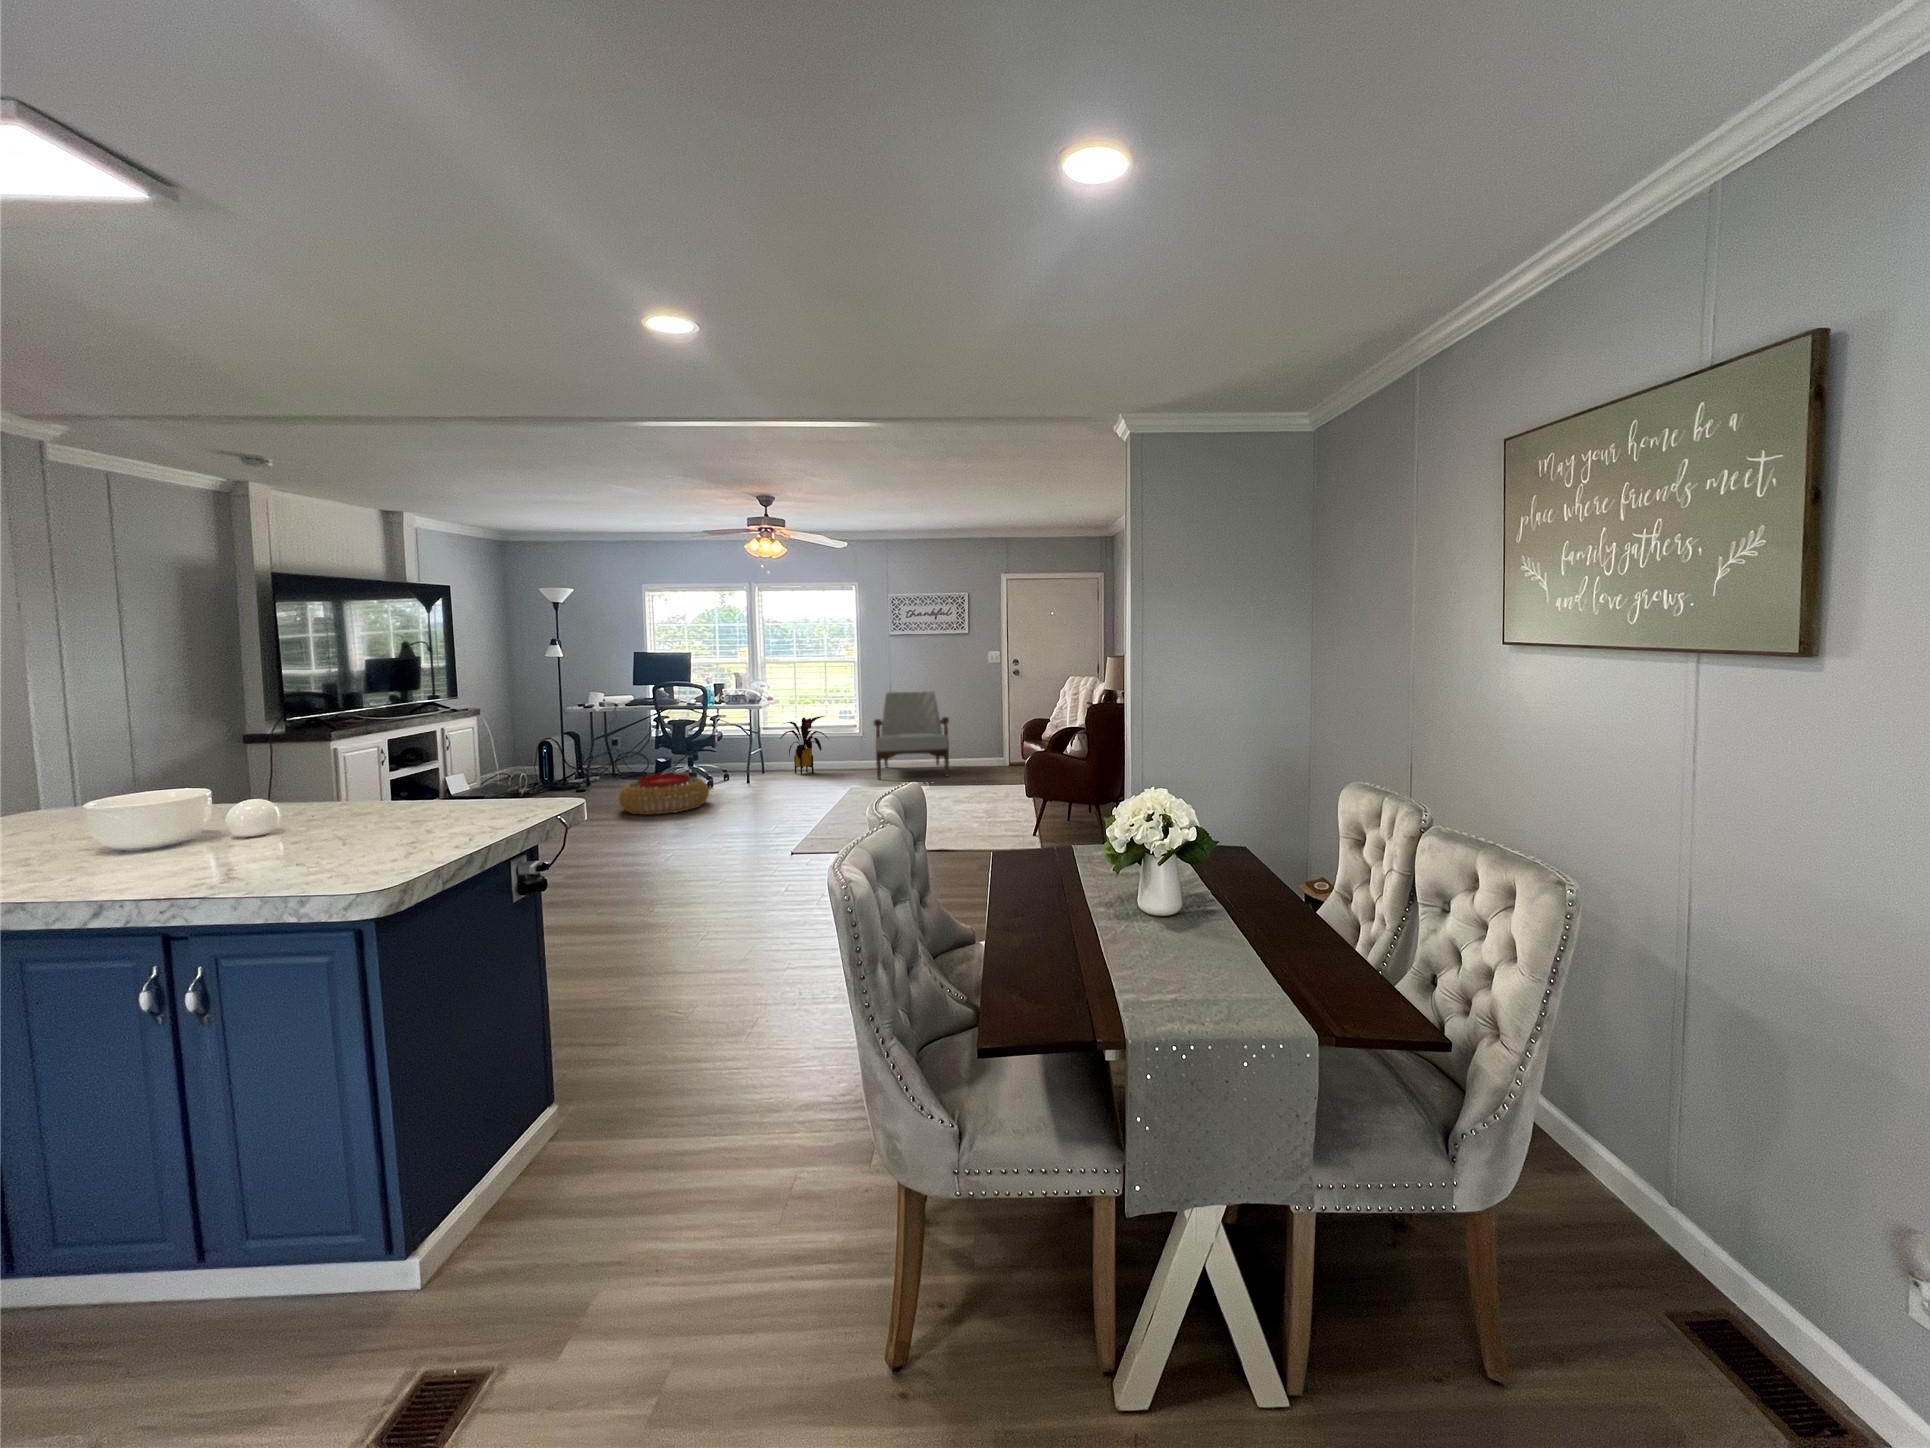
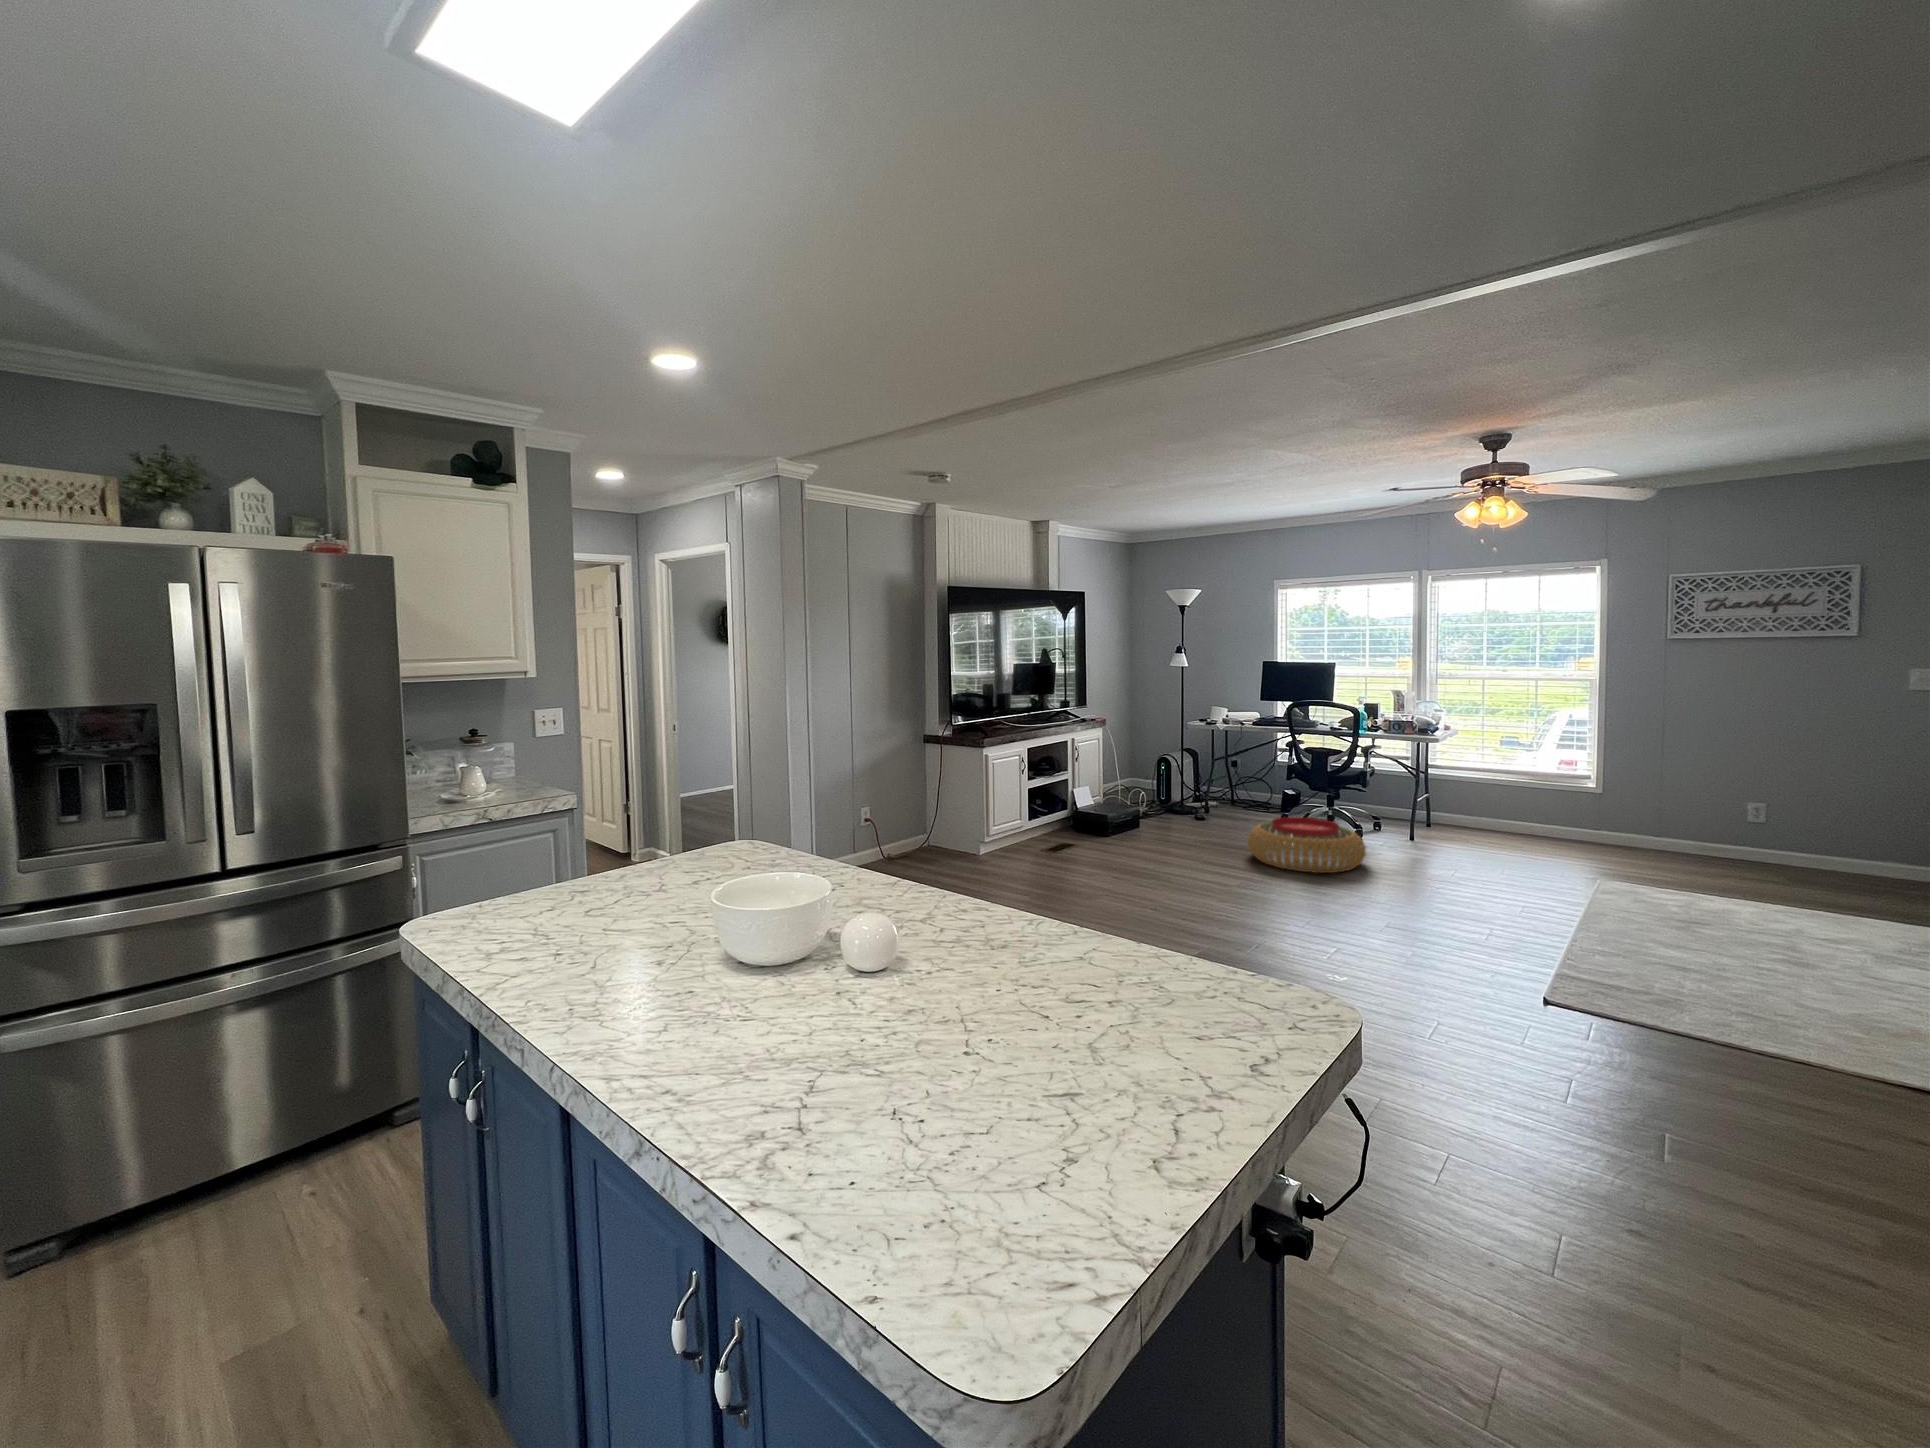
armchair: present [874,691,949,779] -> none [1639,732,1825,892]
house plant: present [780,716,828,775] -> none [1462,759,1548,841]

